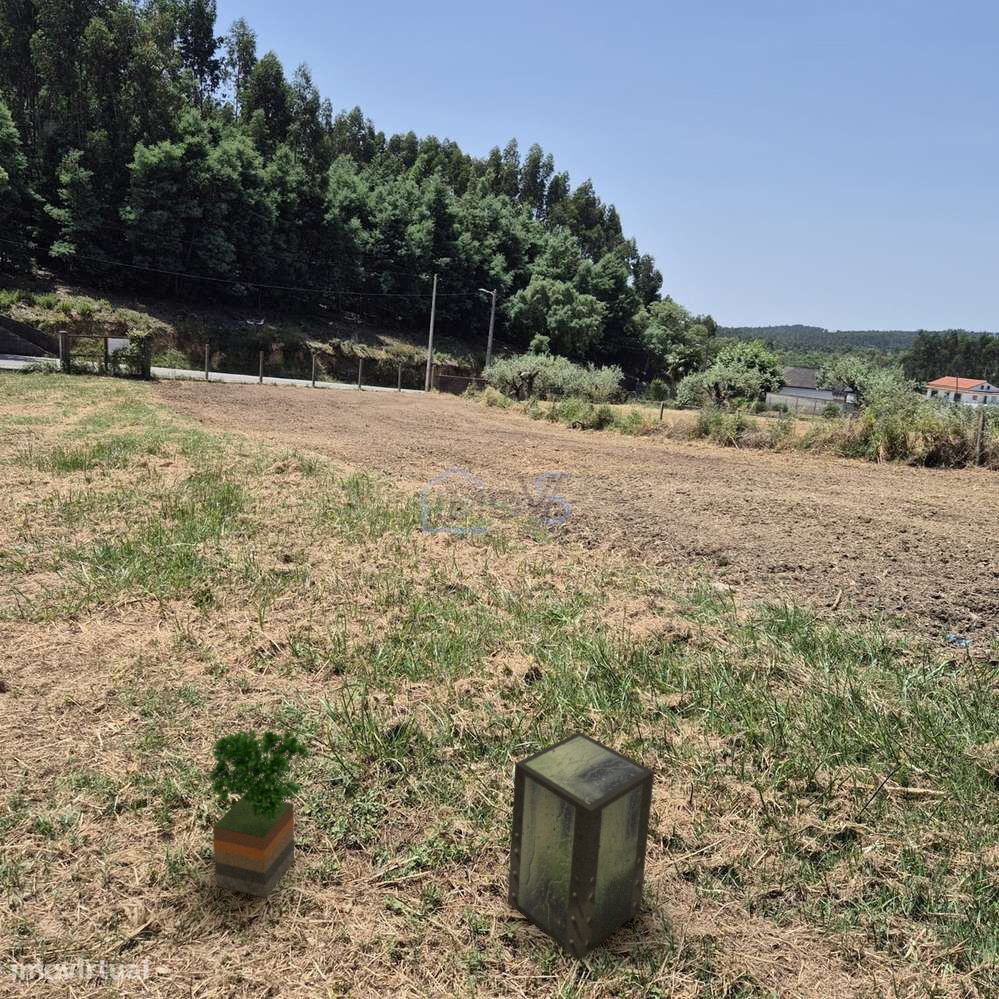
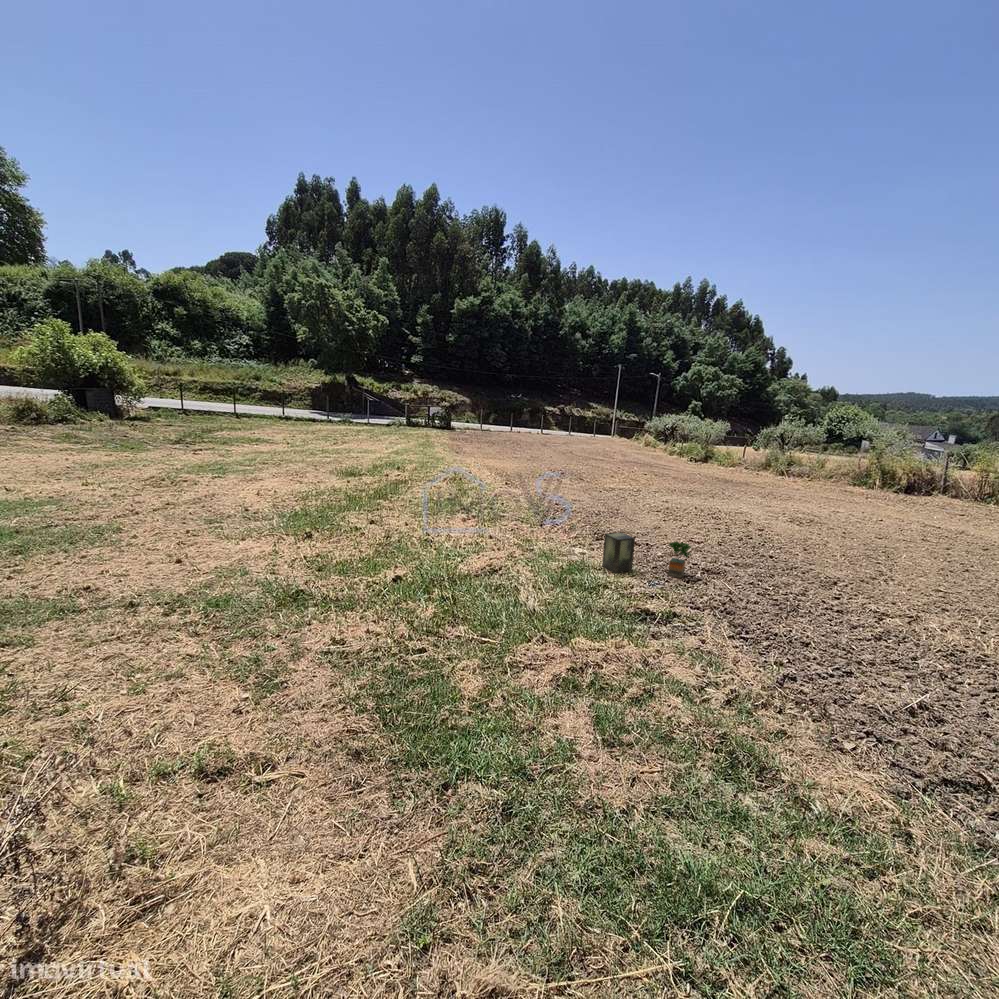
potted tree: present [209,728,311,897] -> present [668,541,691,578]

